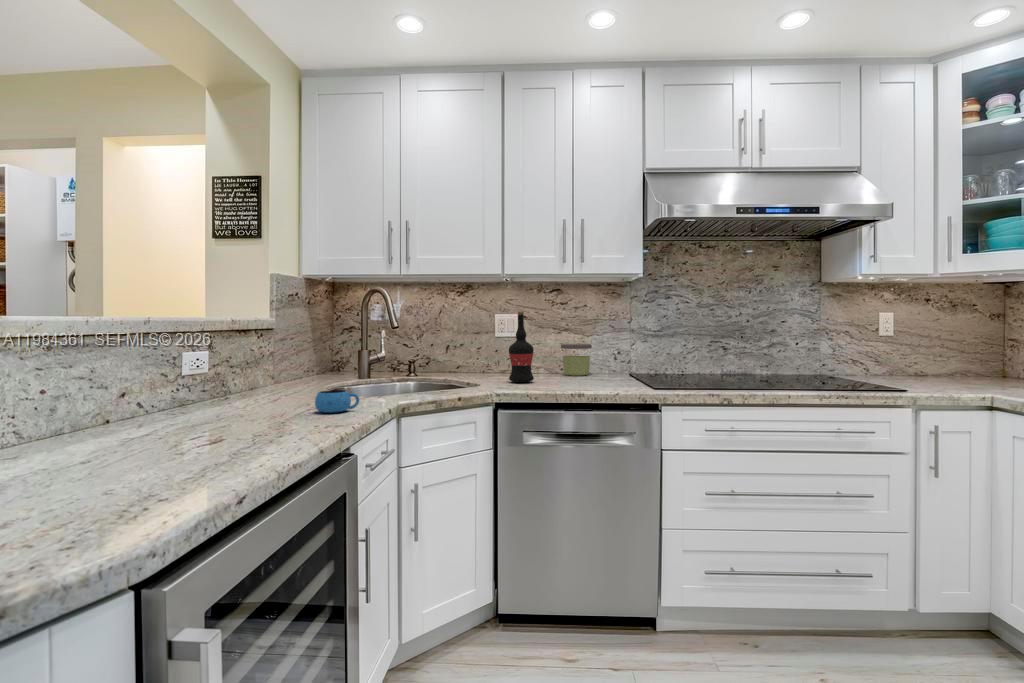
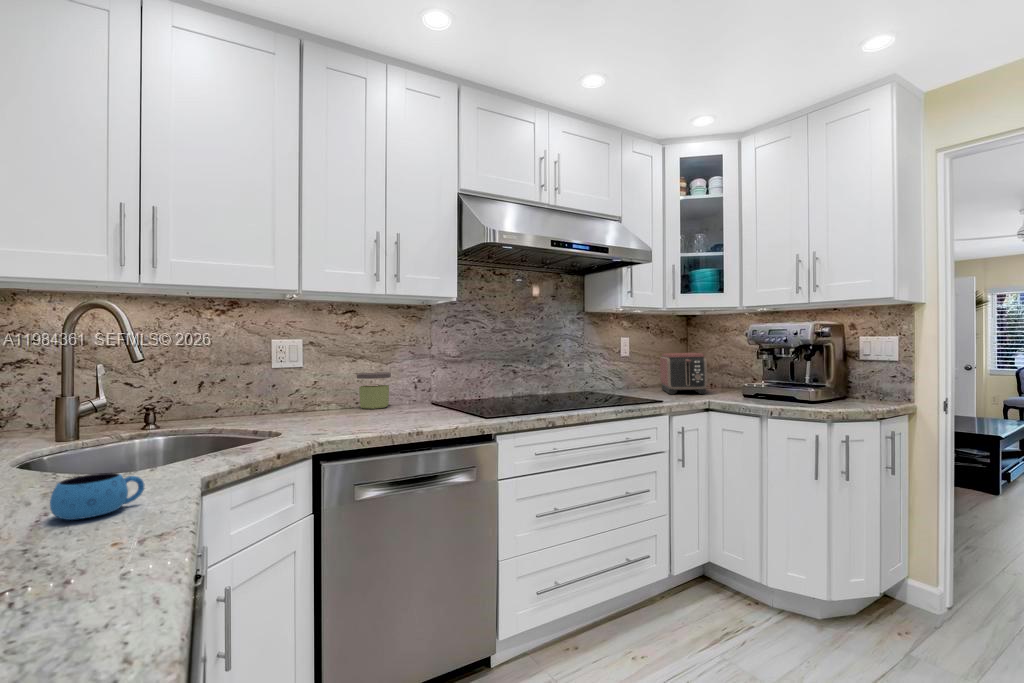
wine bottle: present [509,312,534,382] -> none [310,337,344,423]
toaster: none [930,332,996,386] -> present [660,353,707,394]

